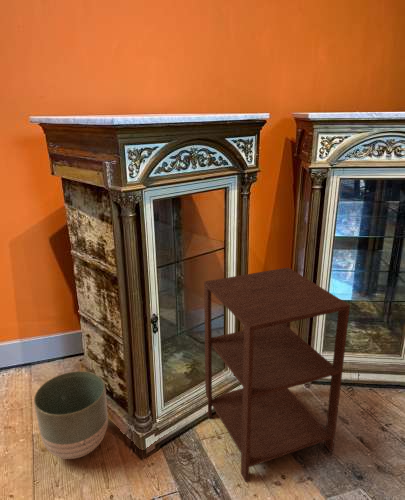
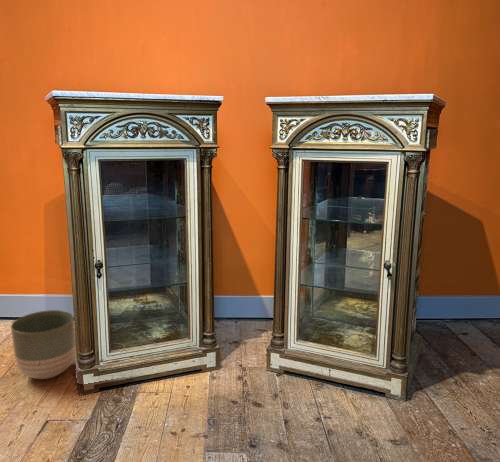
side table: present [204,268,350,482] -> none [142,243,251,427]

